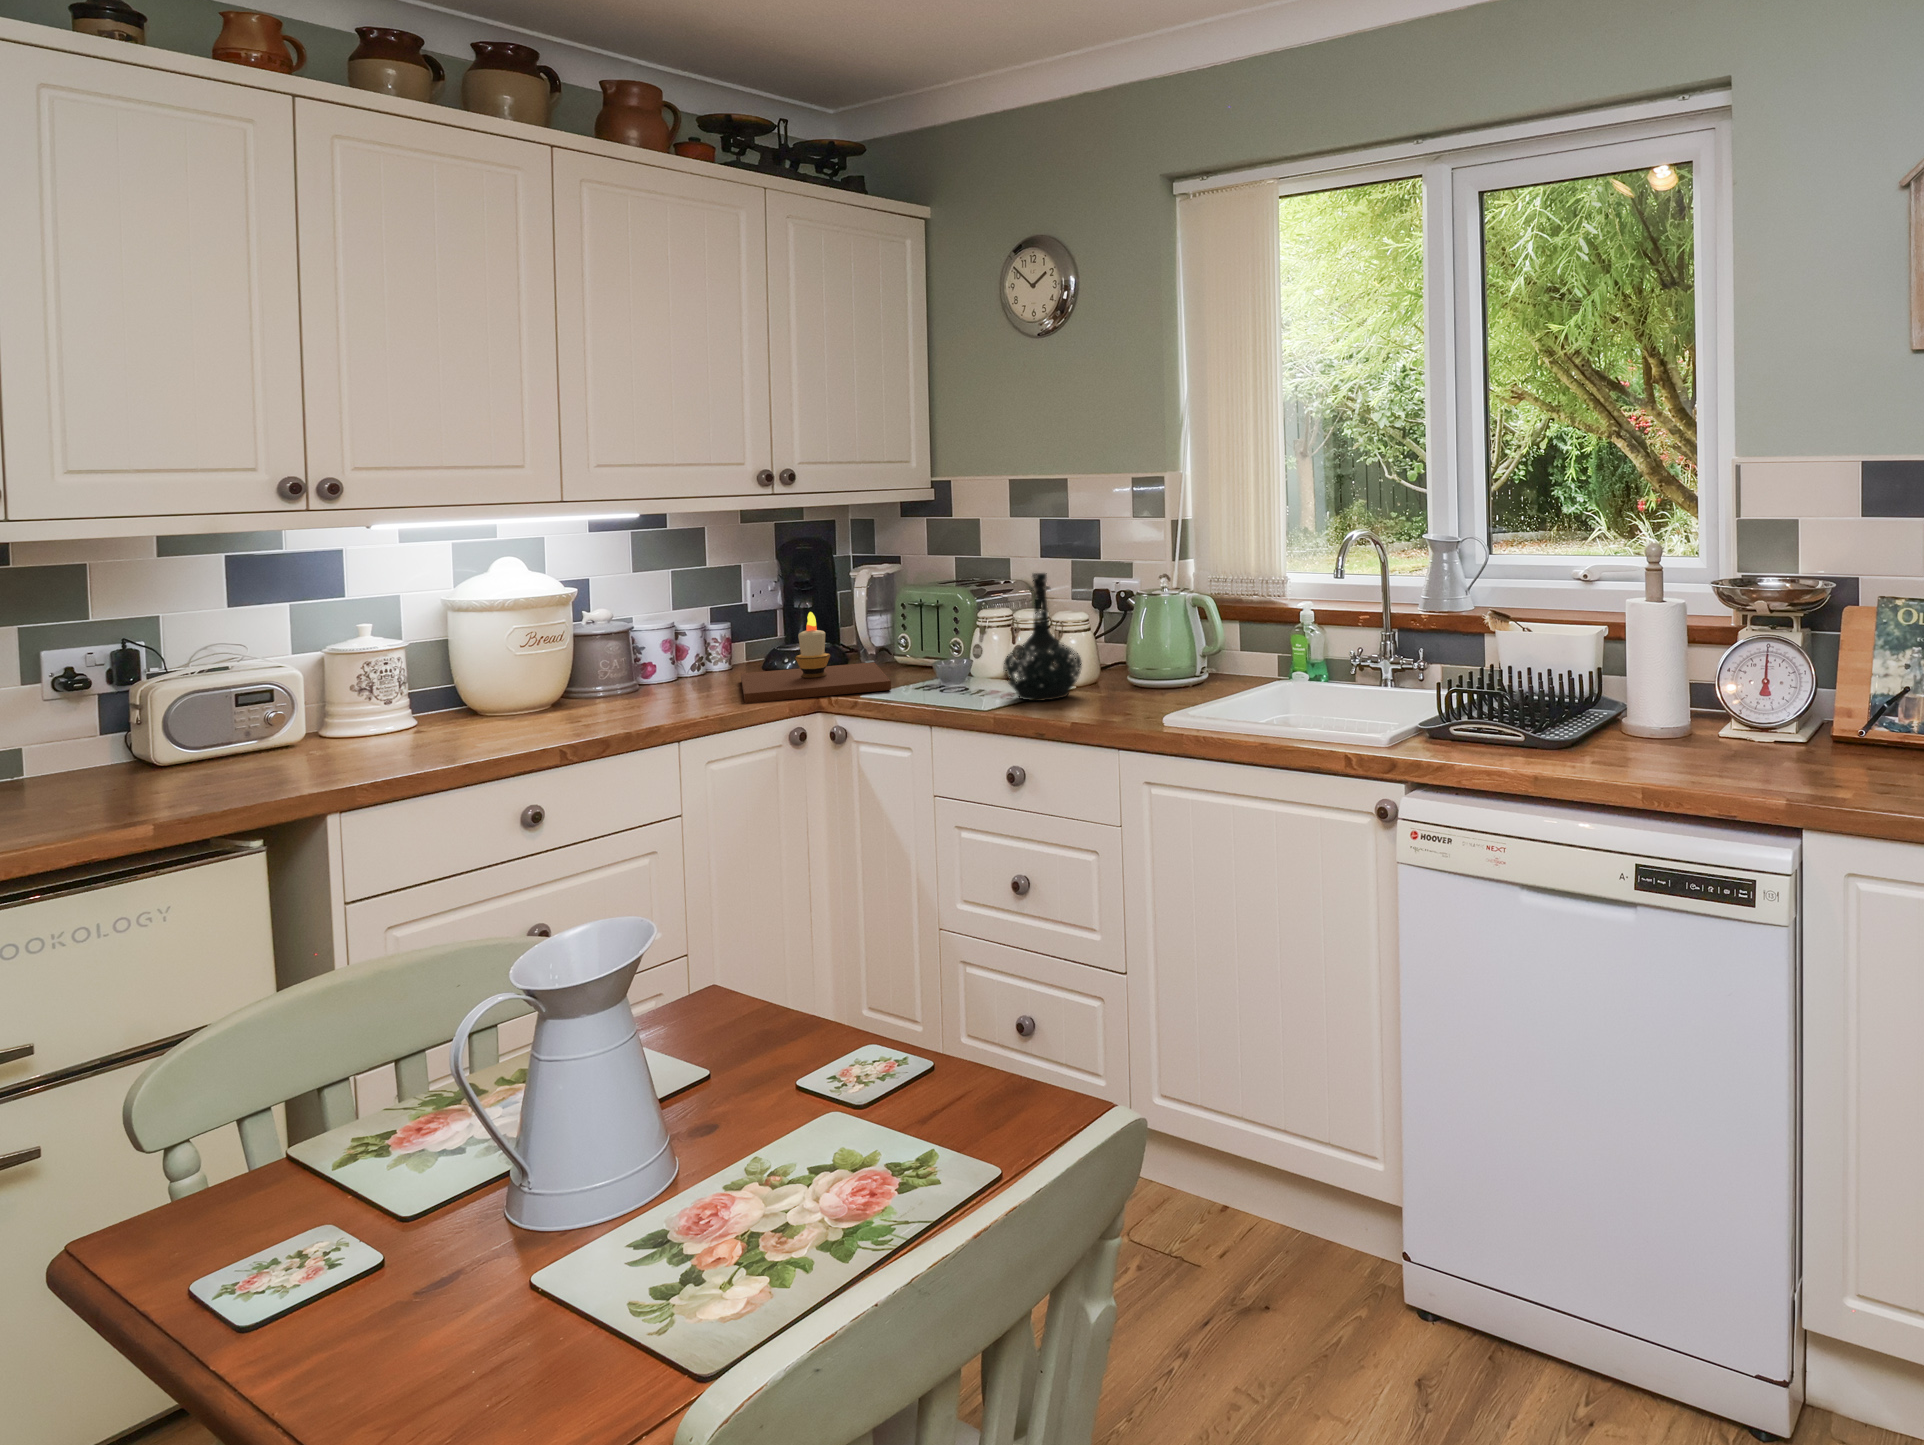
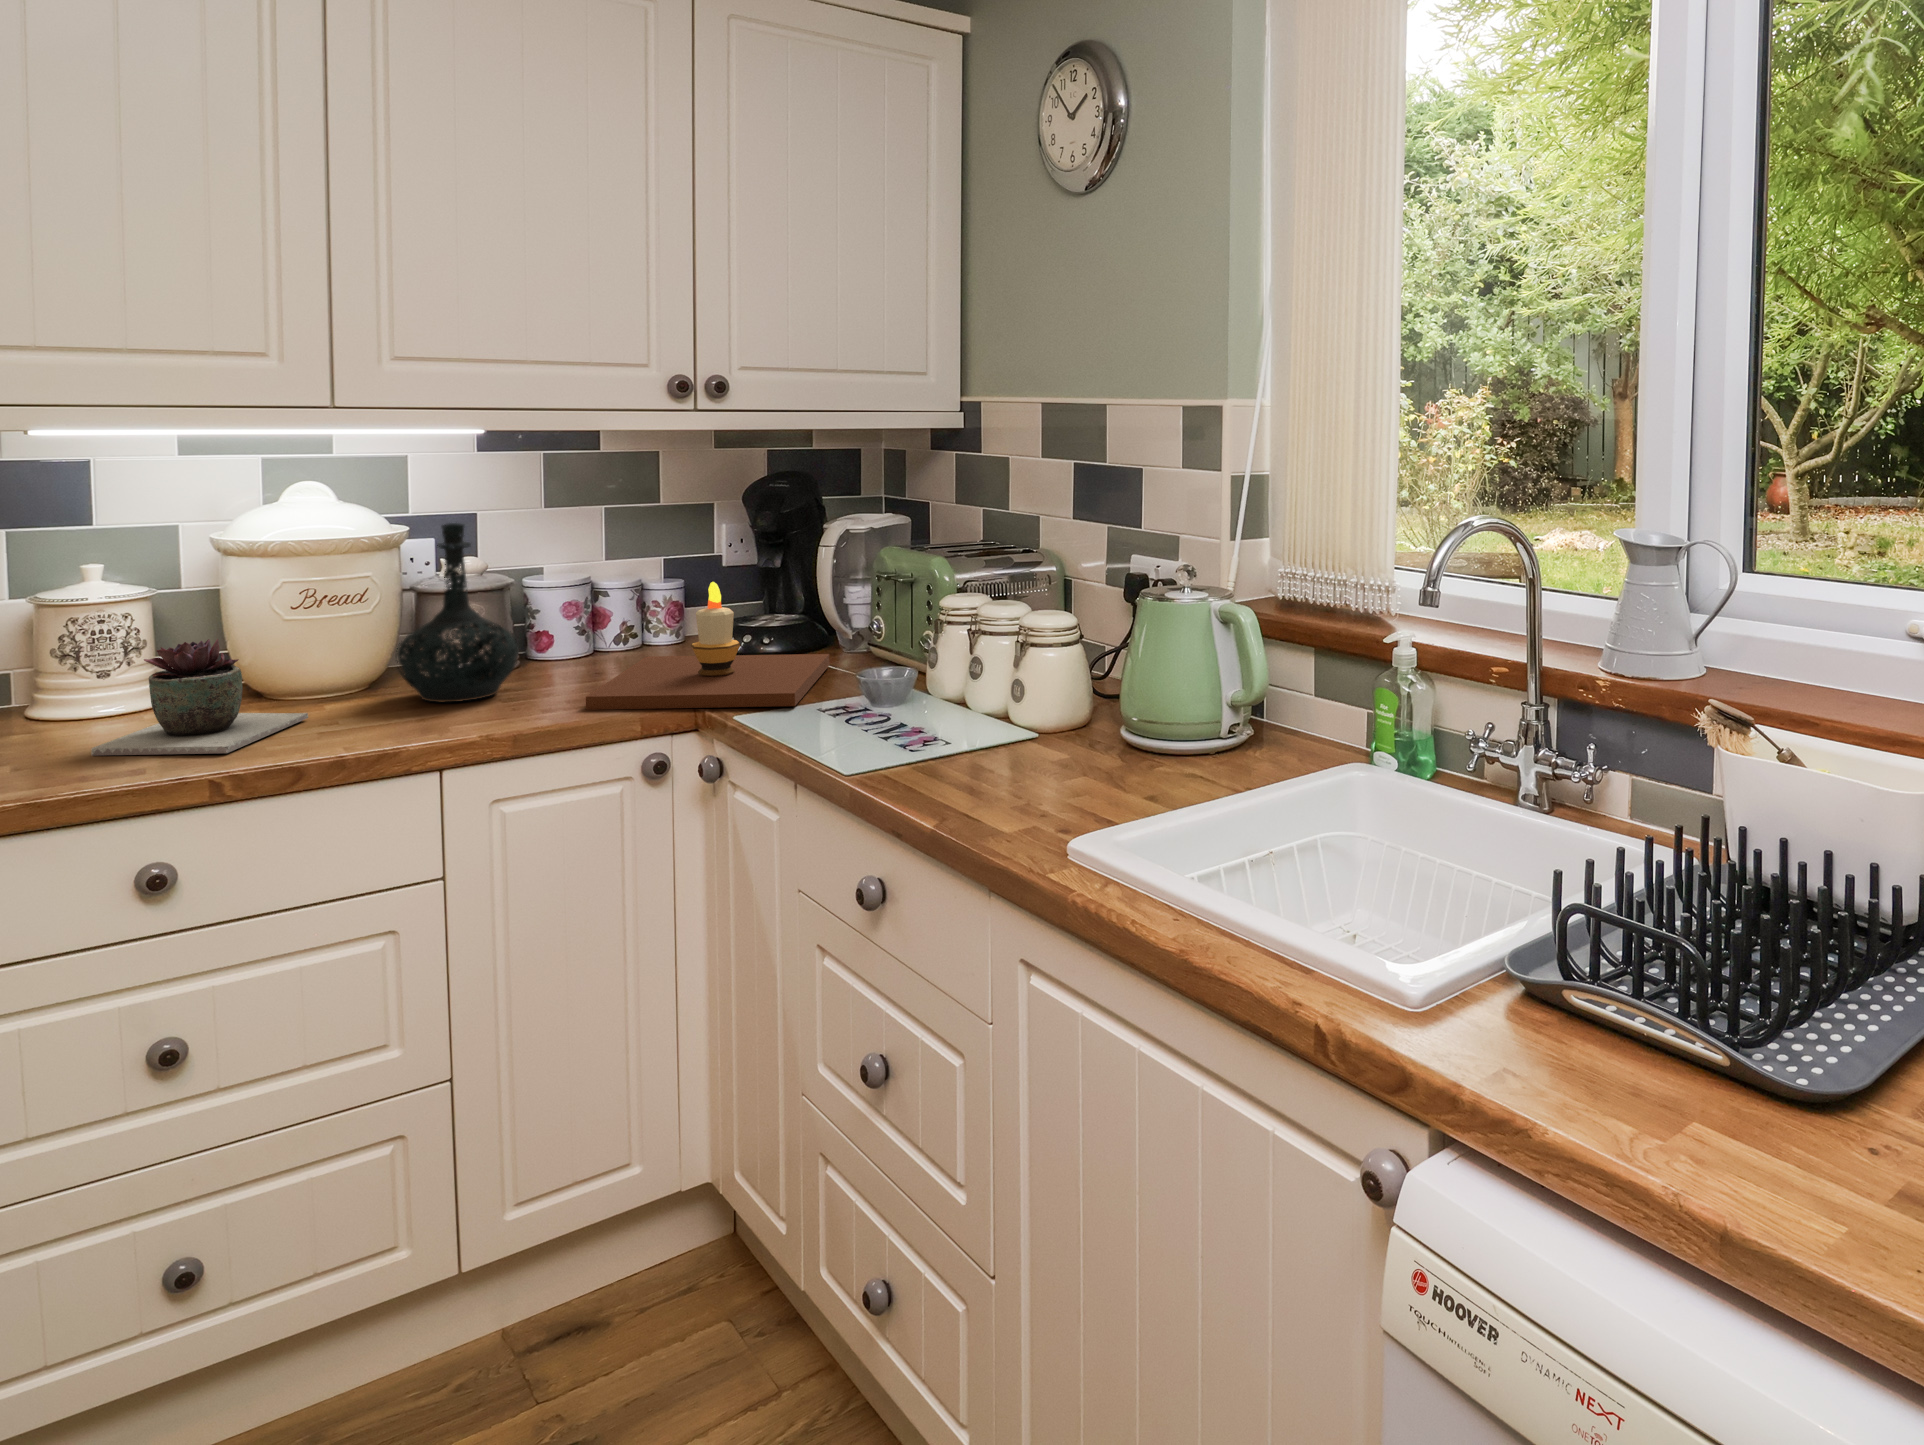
bottle: present [1004,573,1082,701] -> present [396,523,518,702]
succulent plant: none [436,664,552,749] -> present [91,639,308,756]

